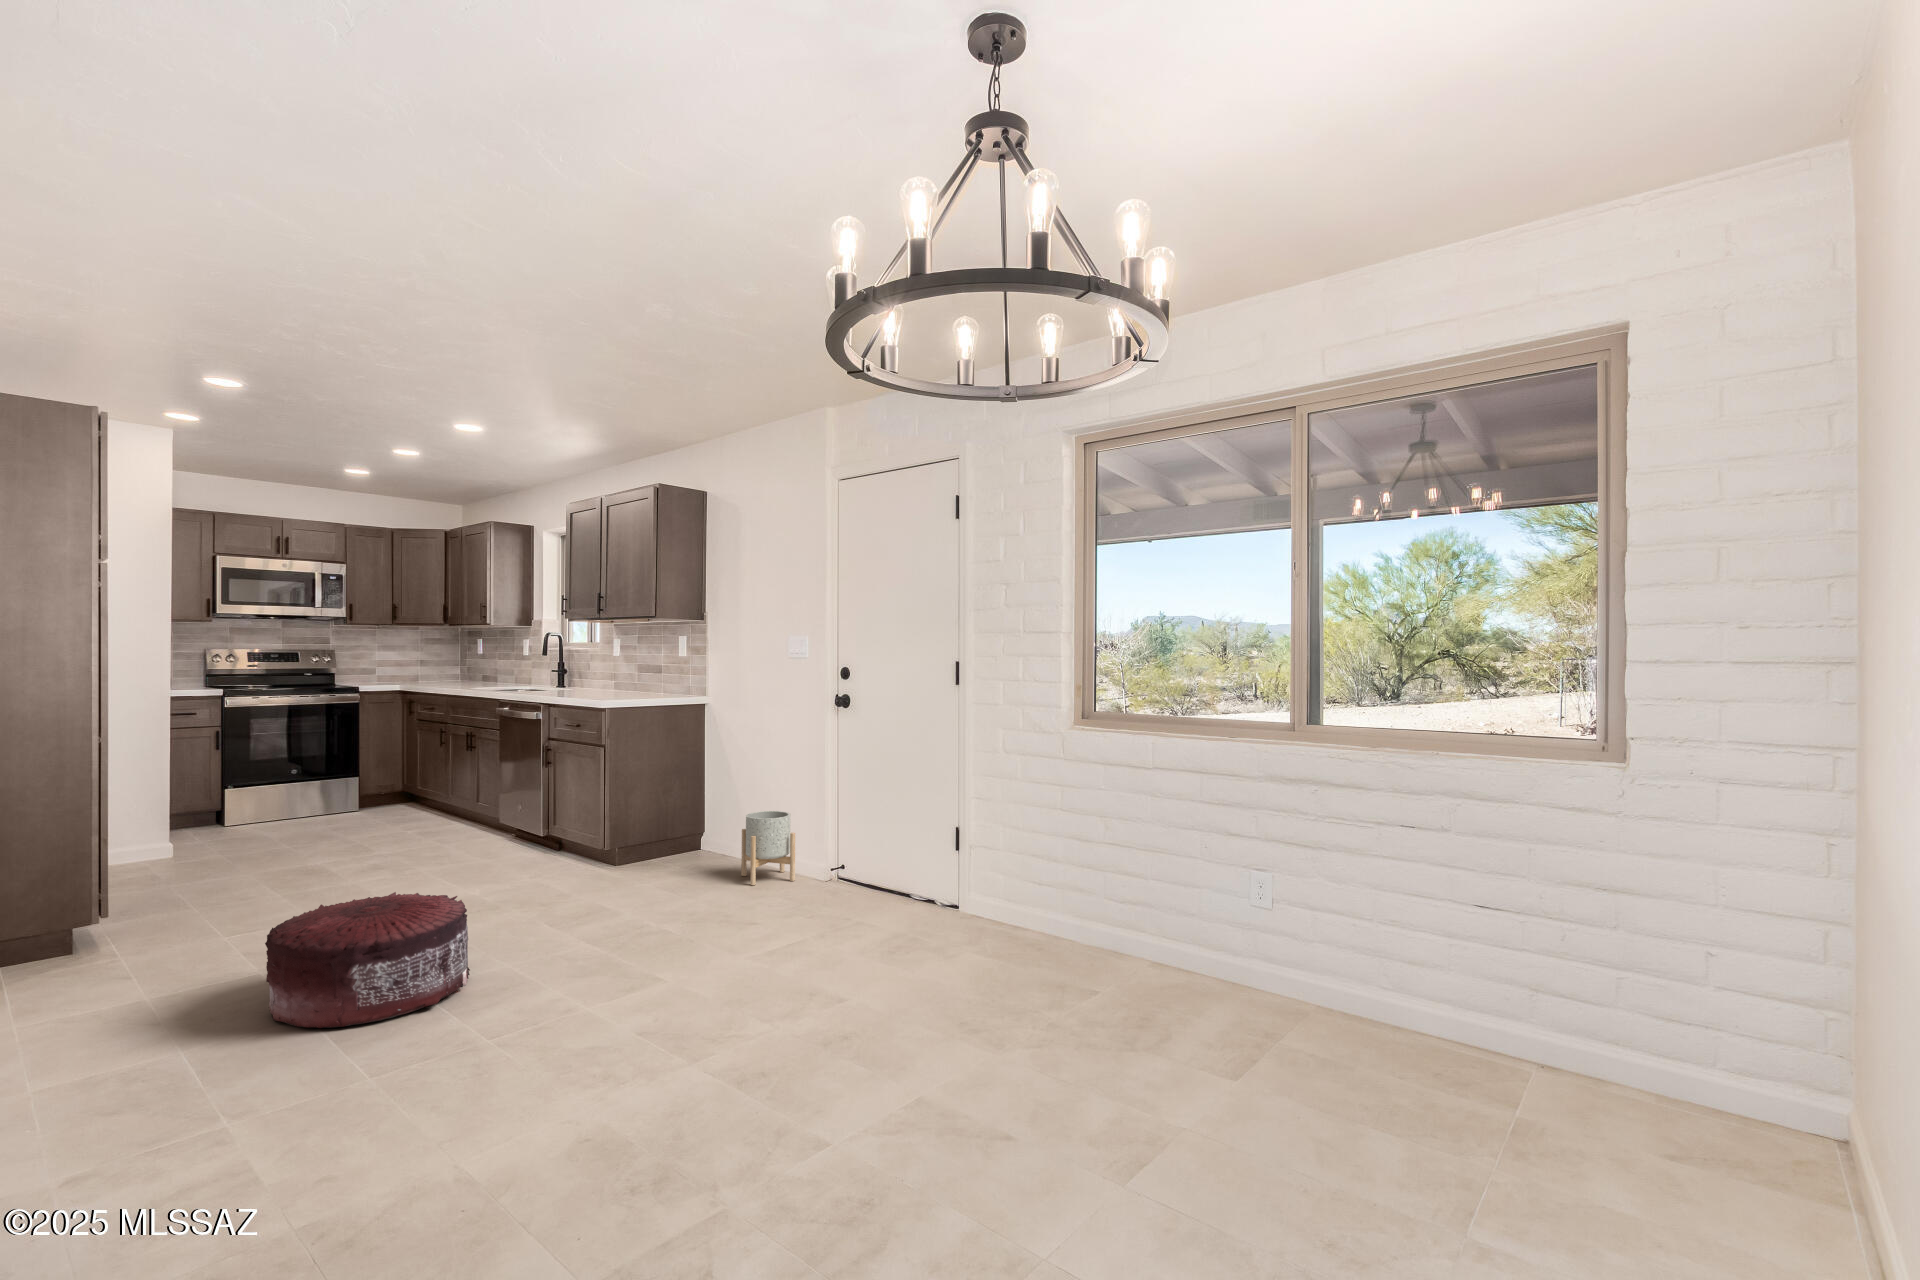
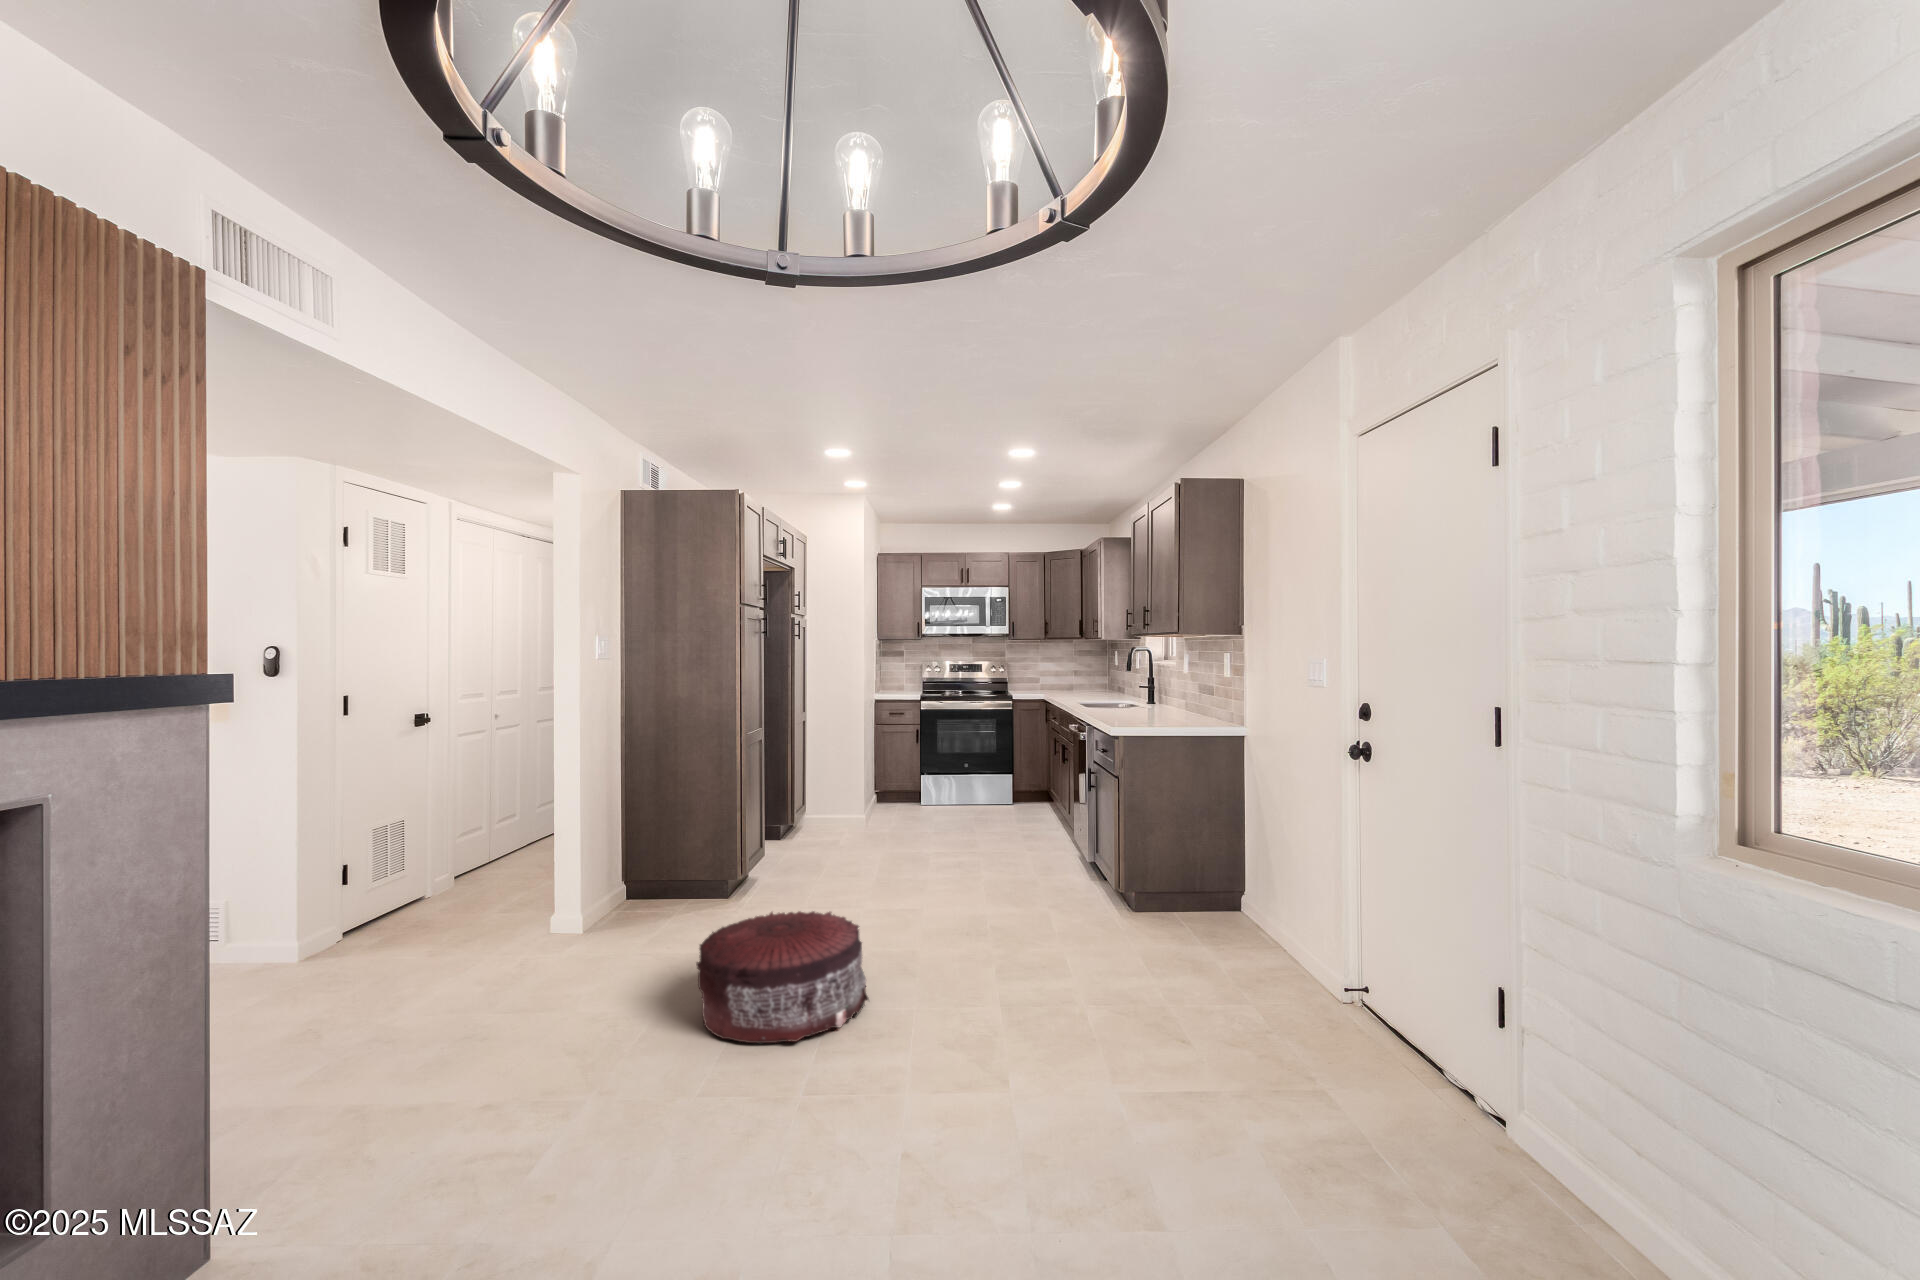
planter: present [741,811,795,885] -> none [1238,882,1302,986]

